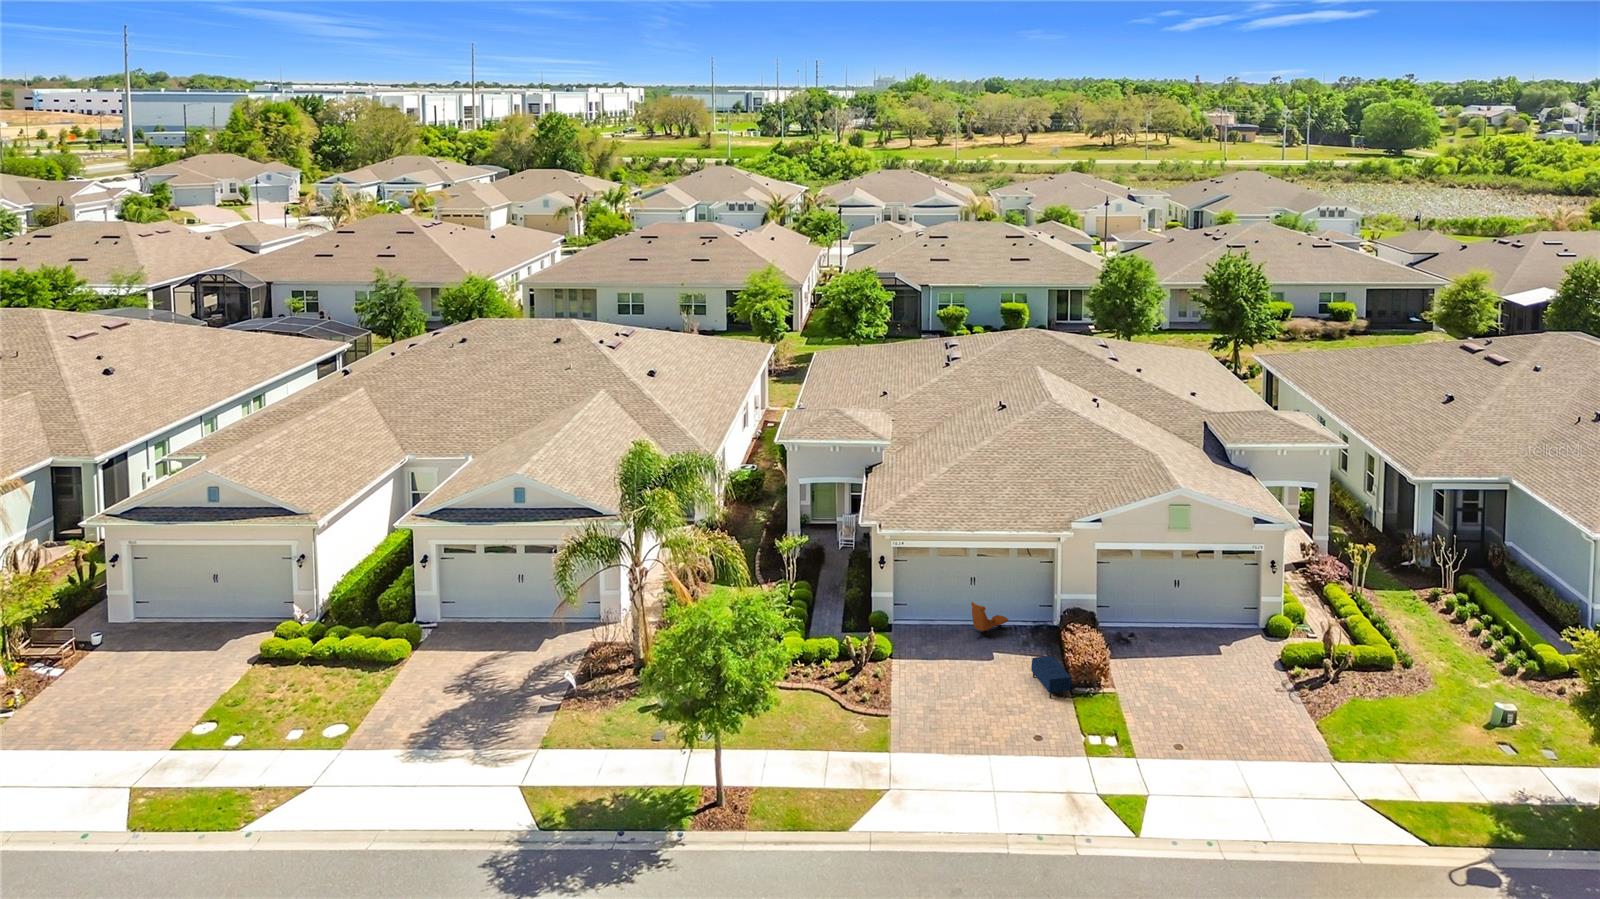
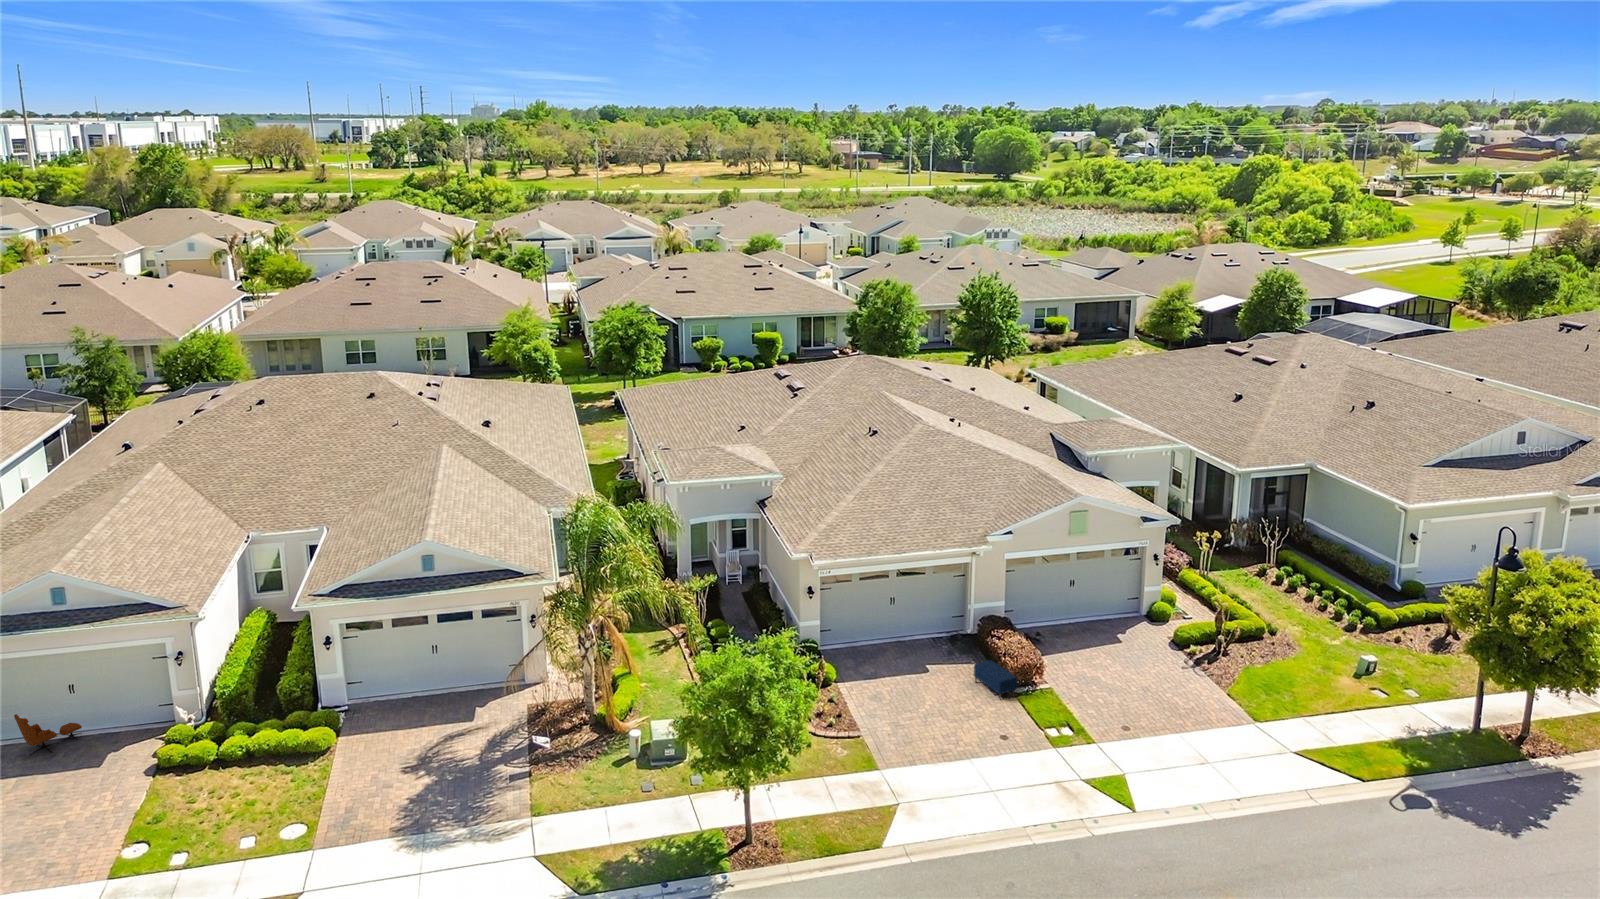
lounge chair: present [971,602,1008,639] -> present [14,714,82,756]

